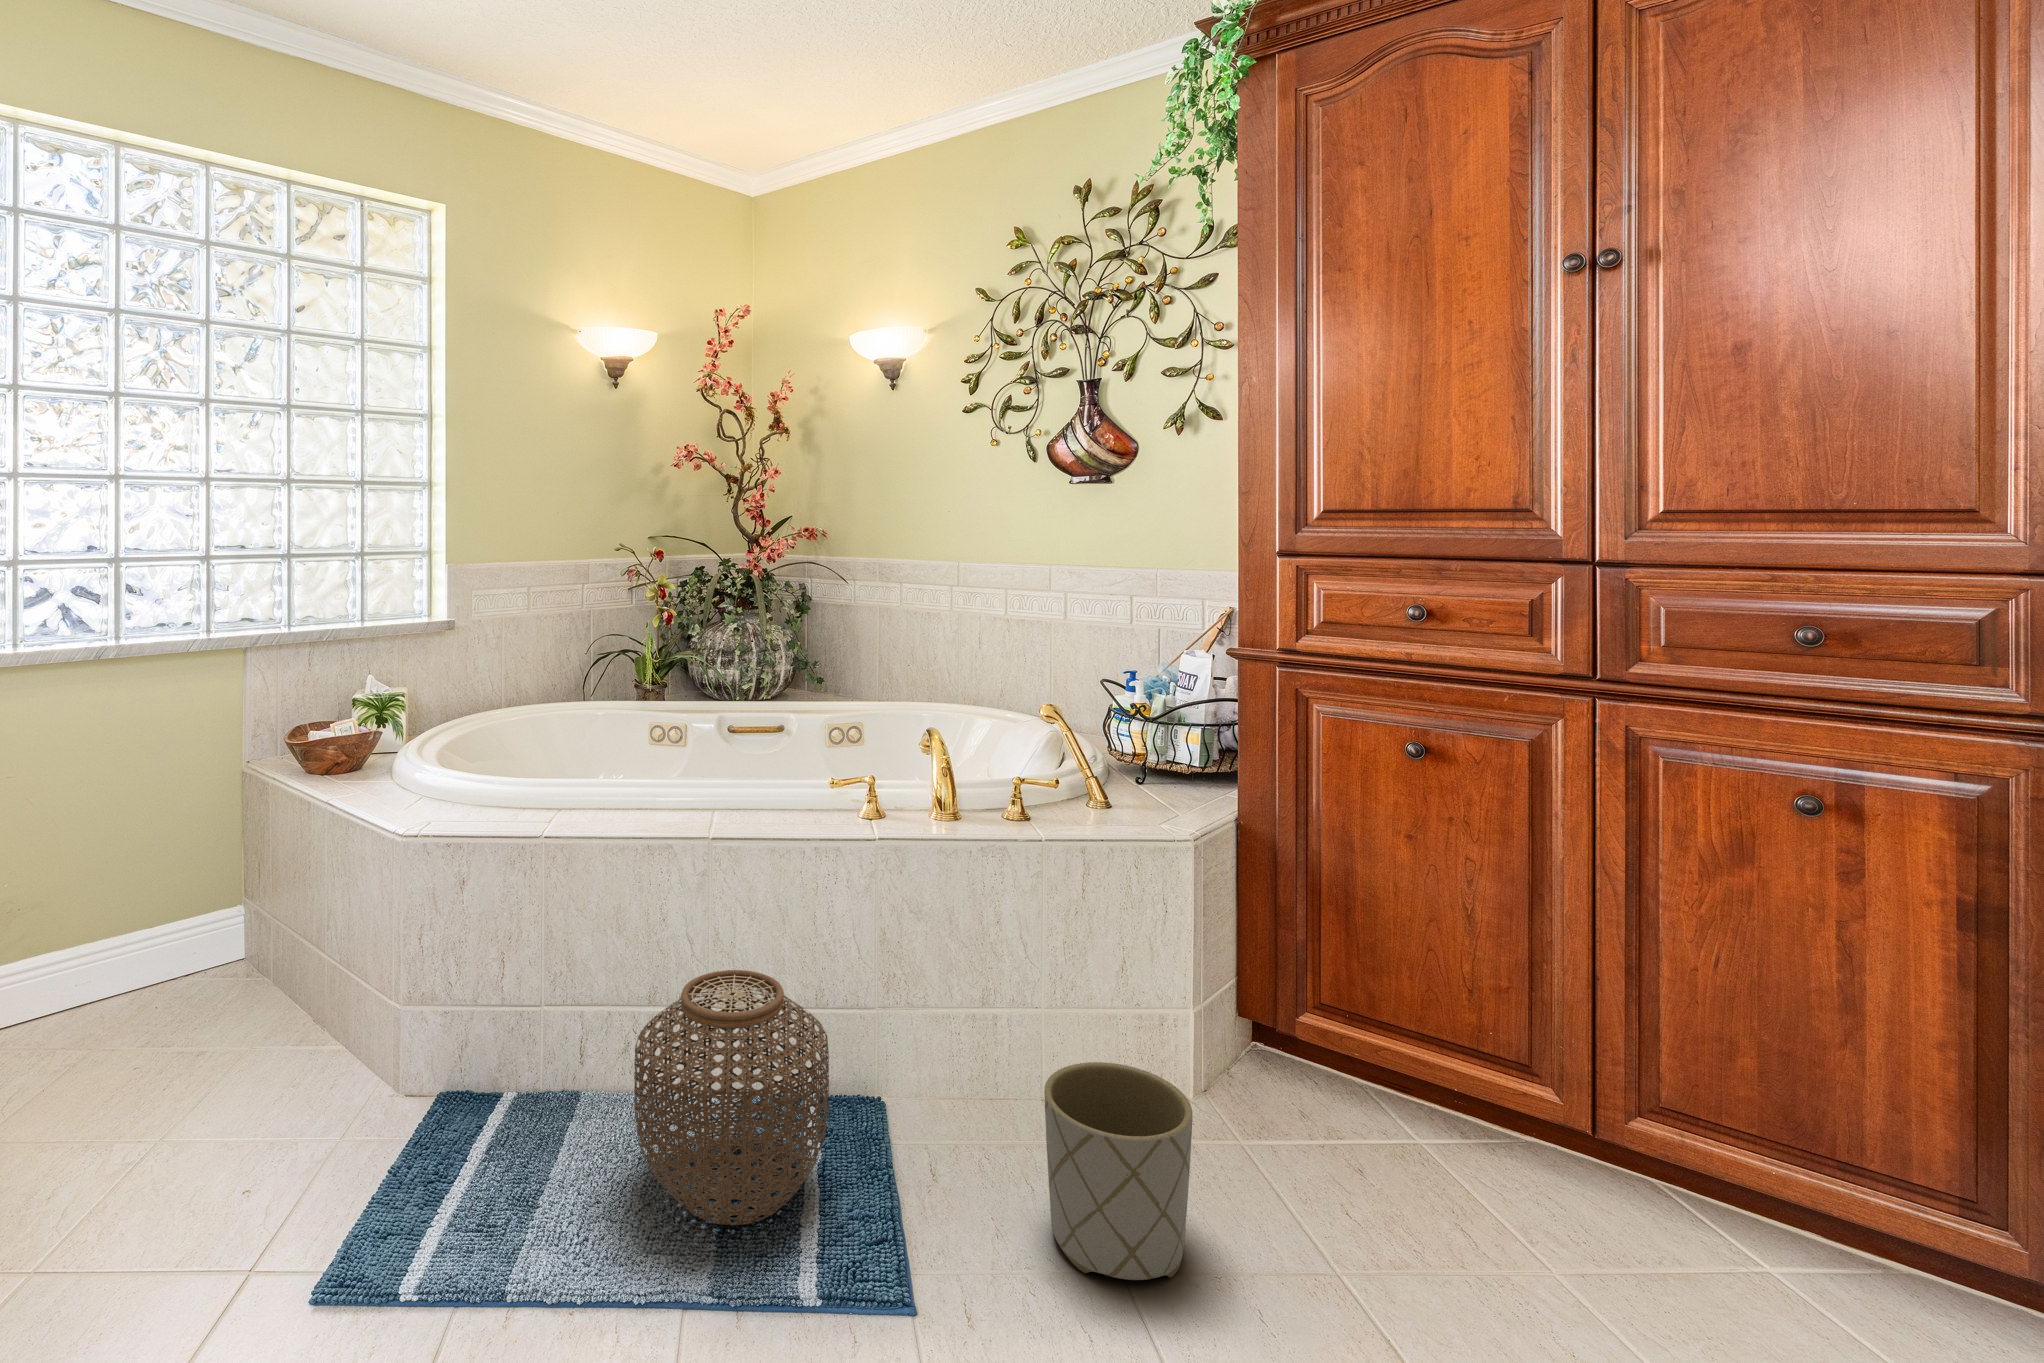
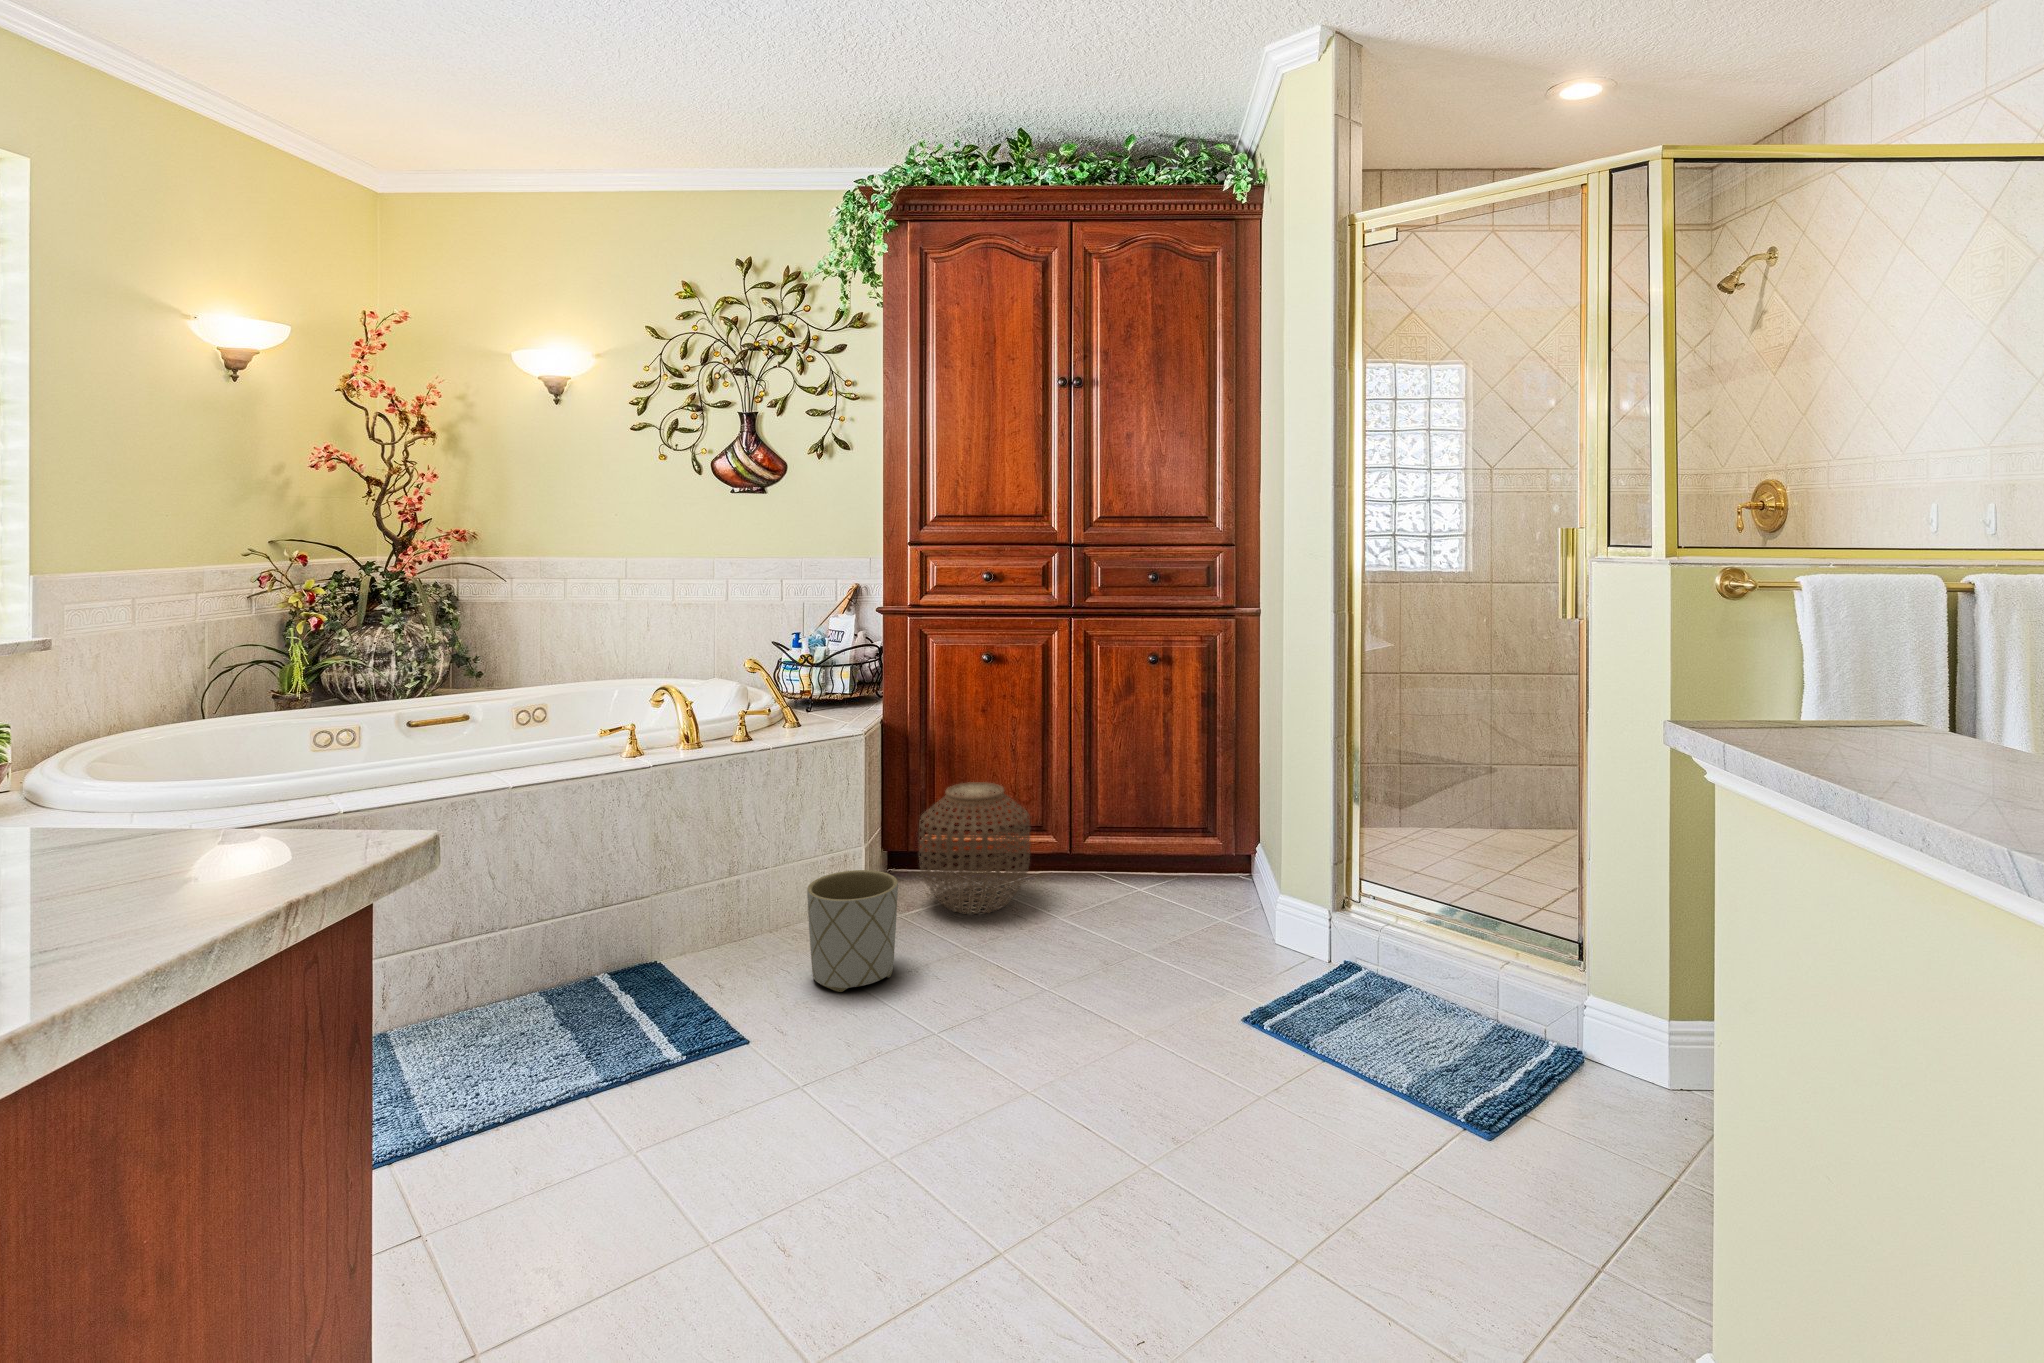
woven basket: present [634,970,829,1225] -> present [919,782,1030,914]

